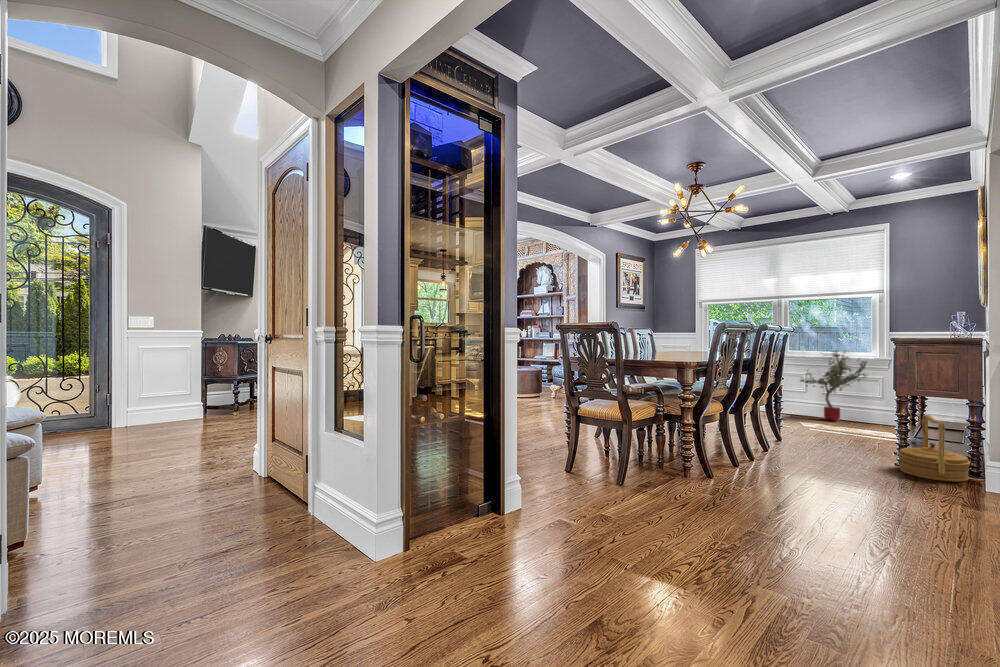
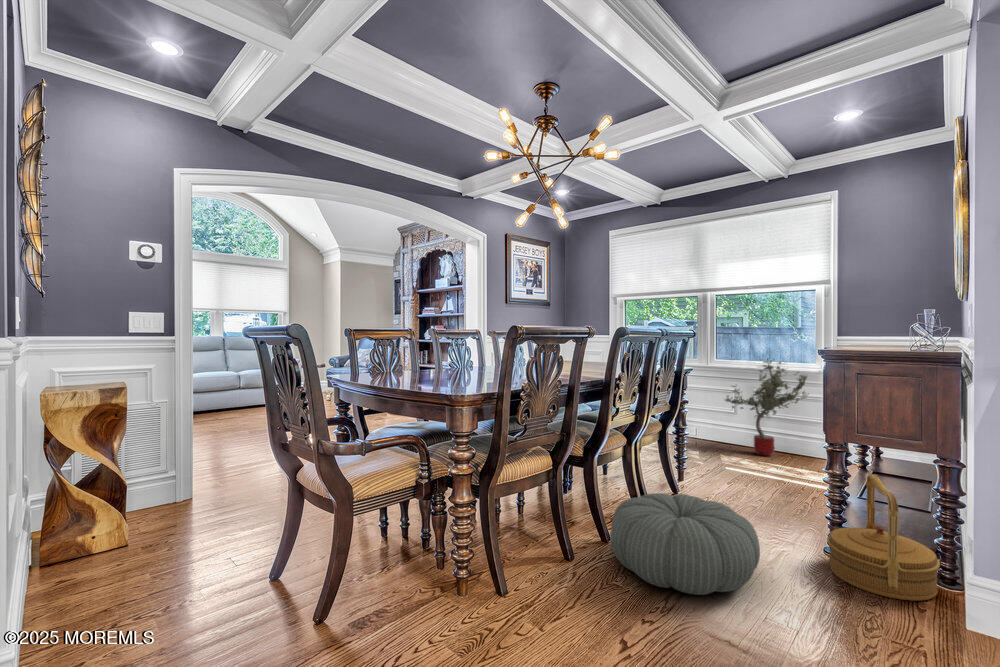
pouf: none [759,427,860,477] -> present [610,493,760,595]

